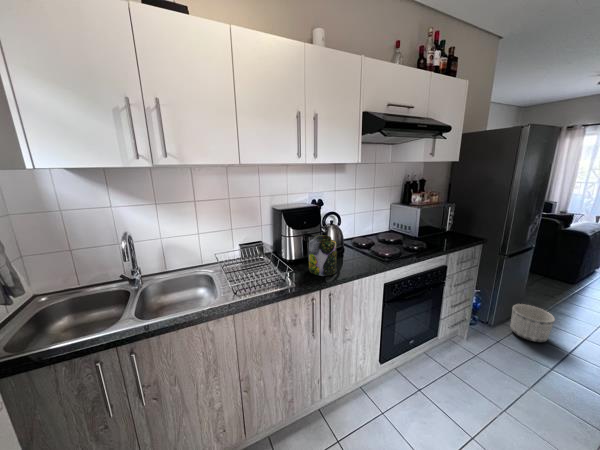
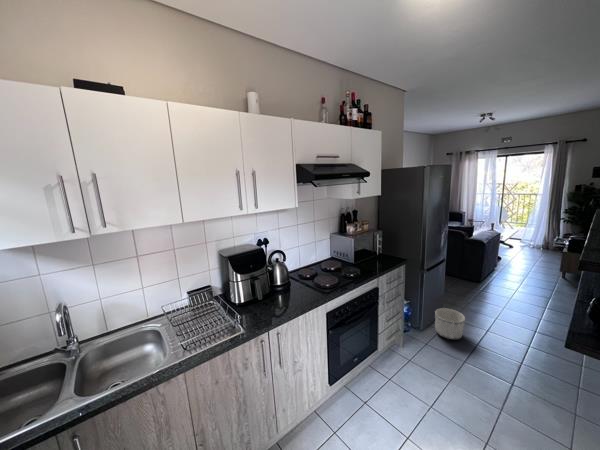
jar: present [309,235,337,276] -> none [256,278,283,316]

